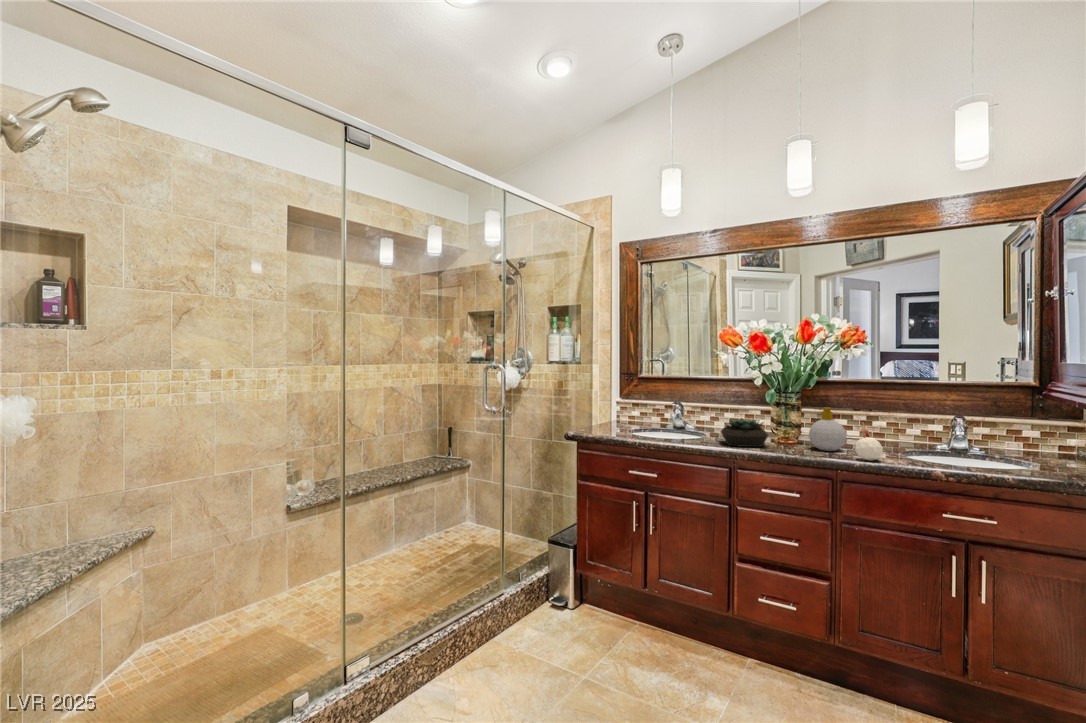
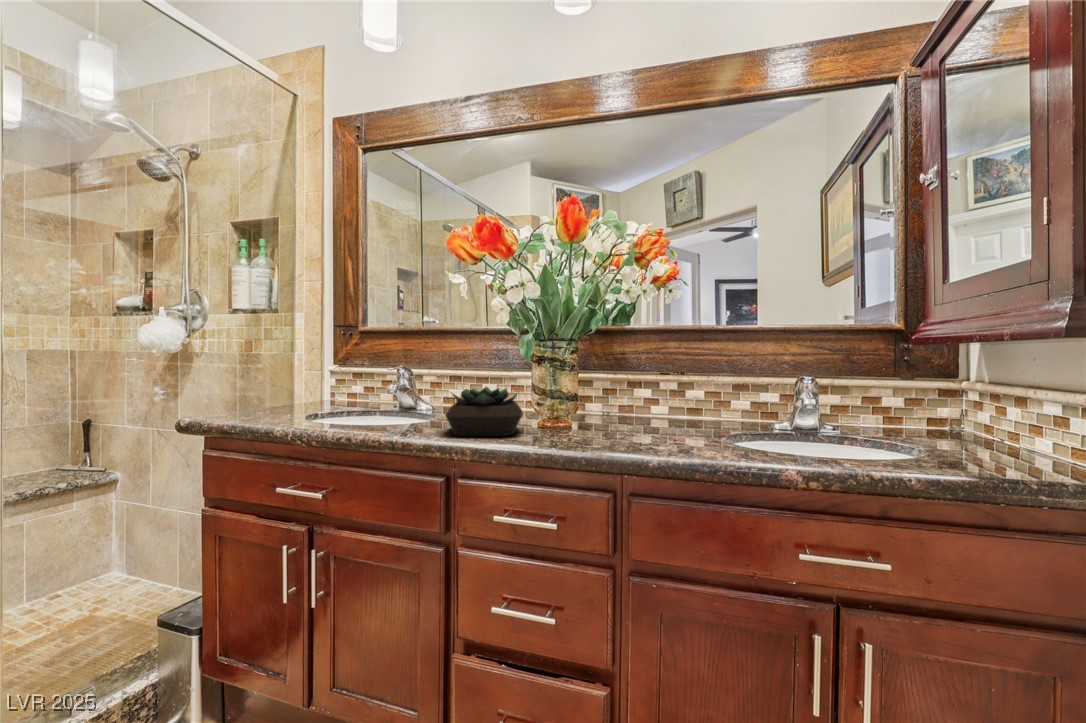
soap bottle: present [809,407,846,451] -> none [588,363,645,438]
candle: present [855,424,883,461] -> none [654,380,698,454]

